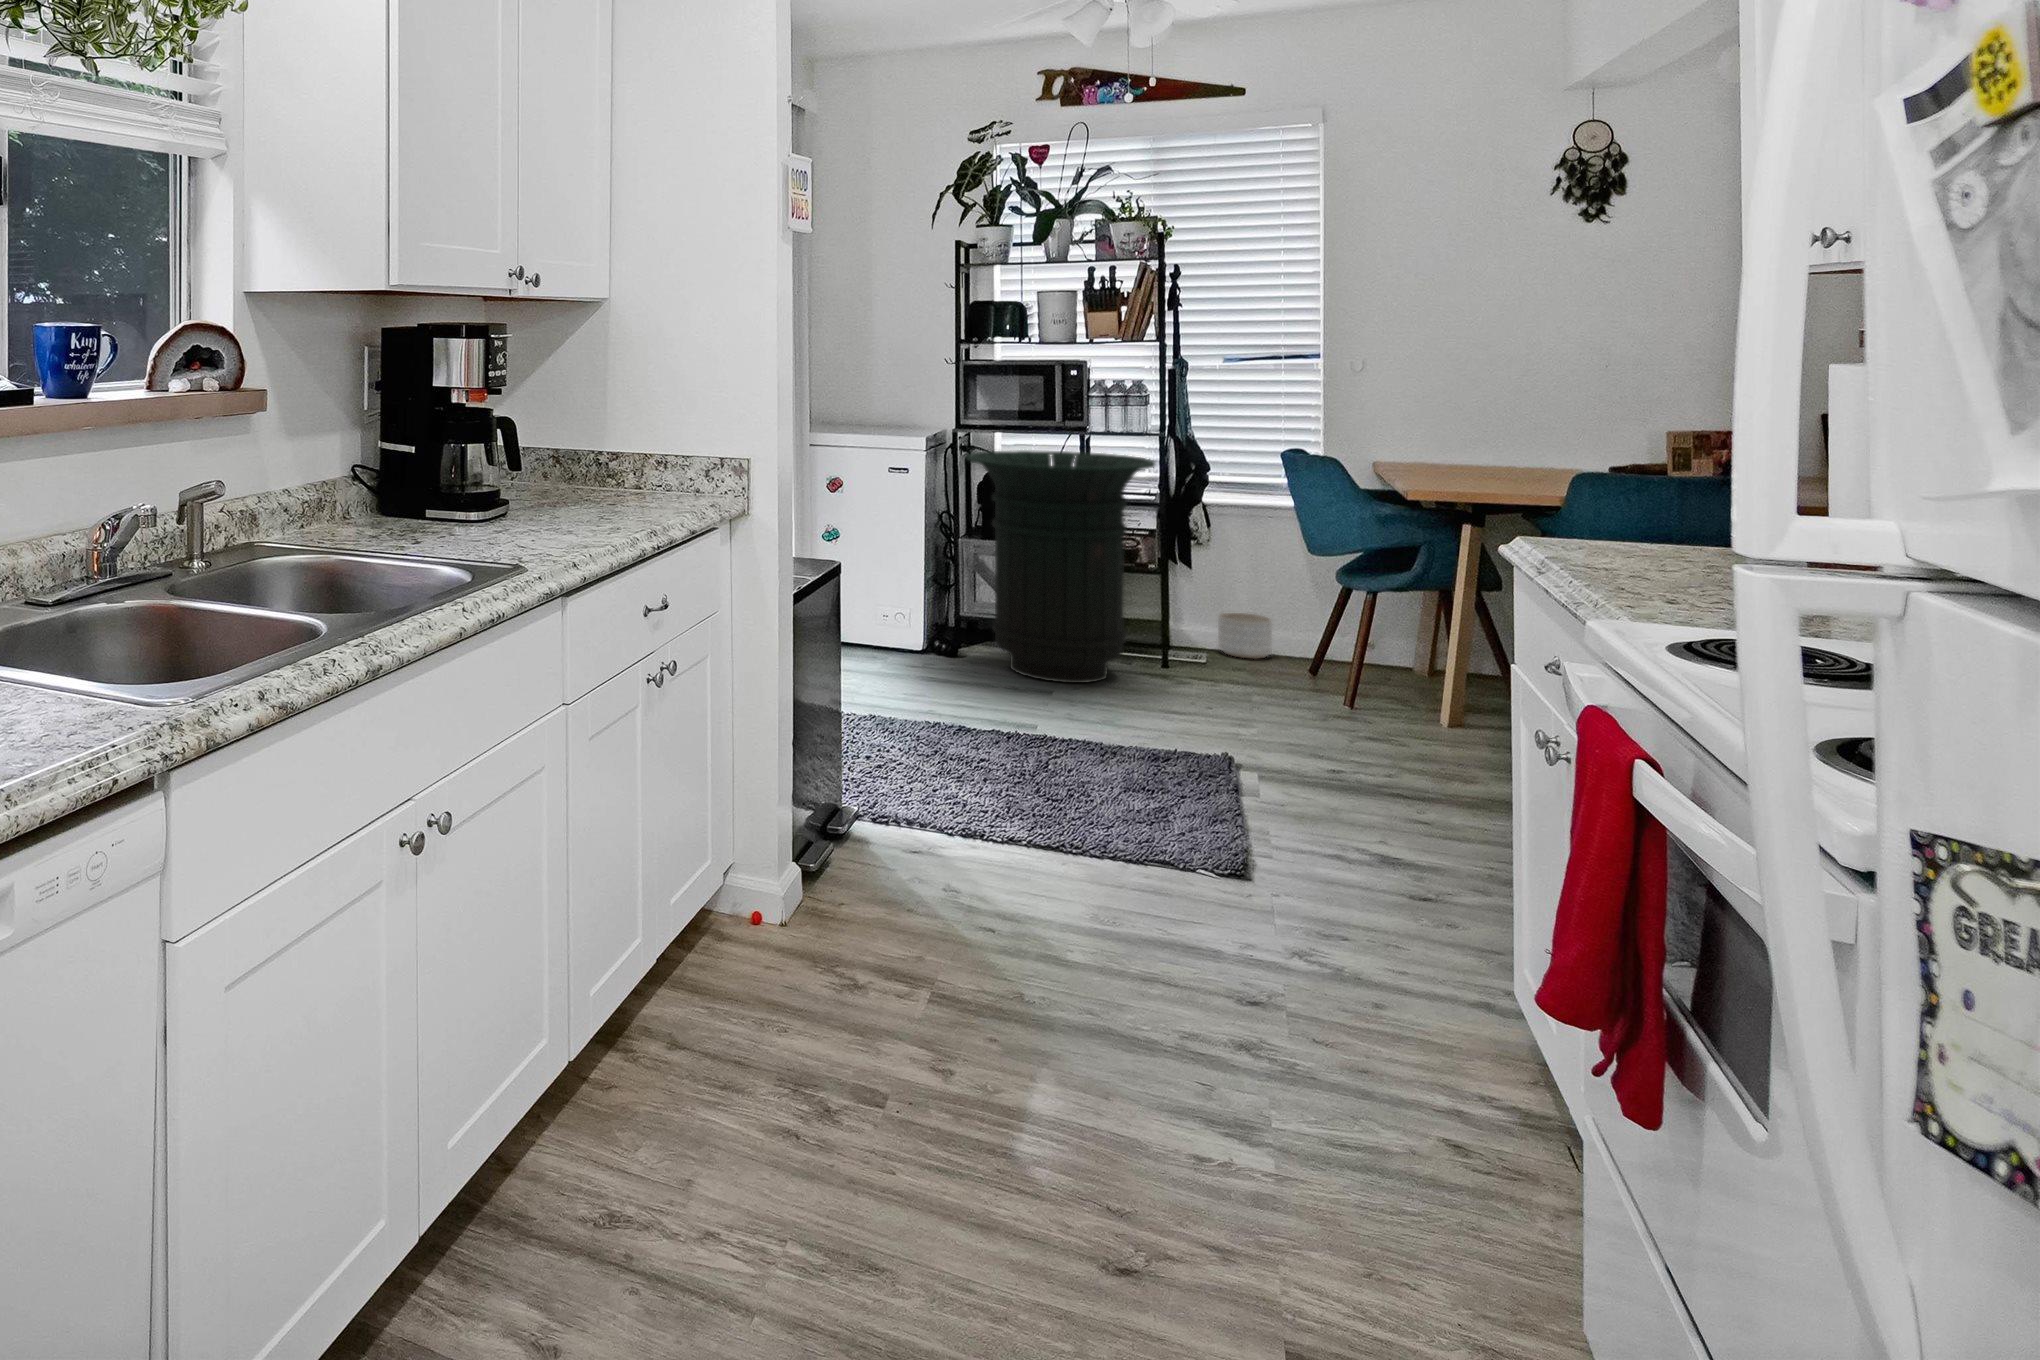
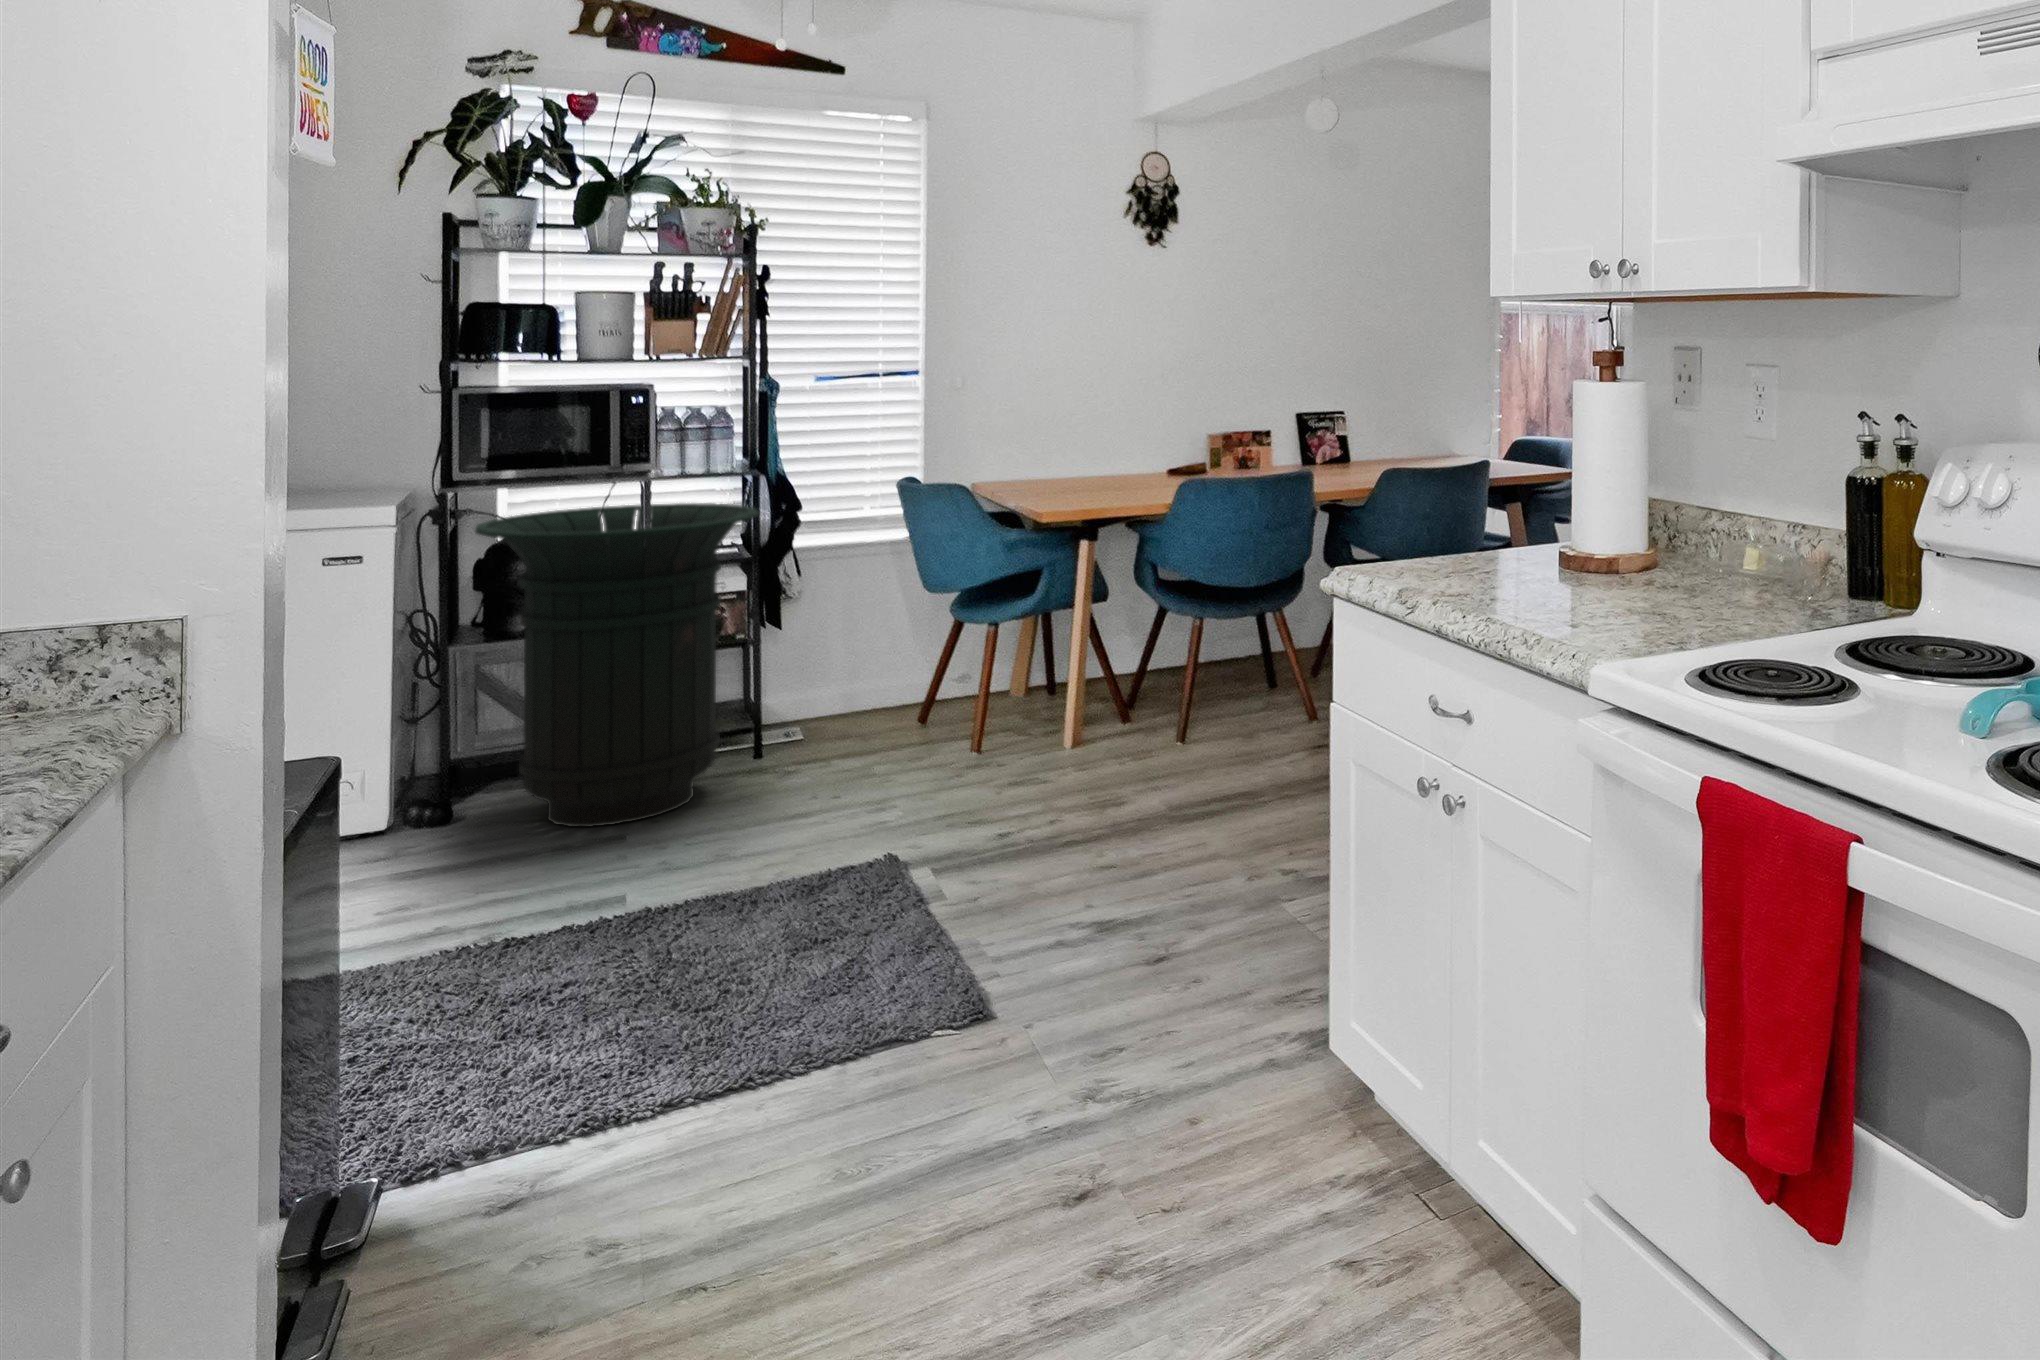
planter: present [1218,613,1272,658] -> none [811,670,873,725]

